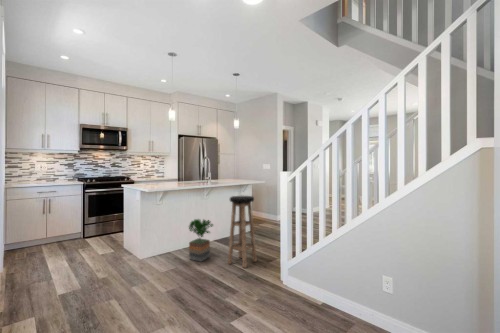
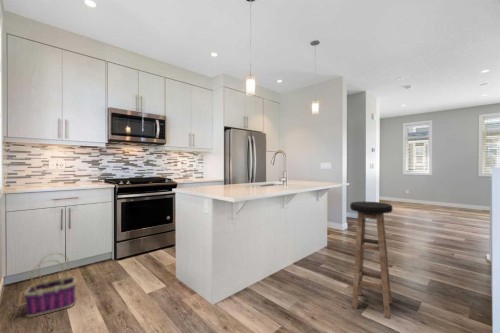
potted tree: present [189,219,213,262] -> none [281,236,321,304]
basket: none [18,227,52,265] -> present [24,253,76,317]

